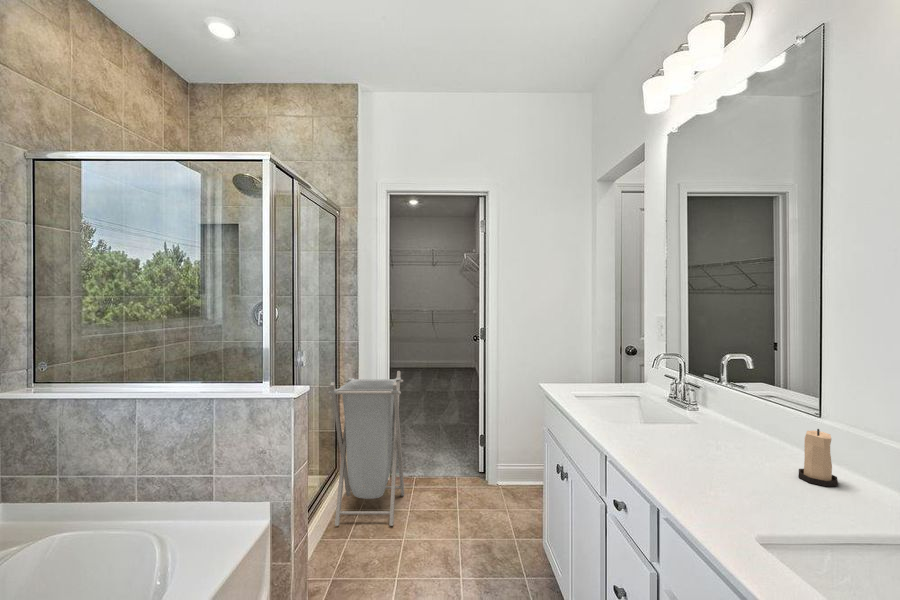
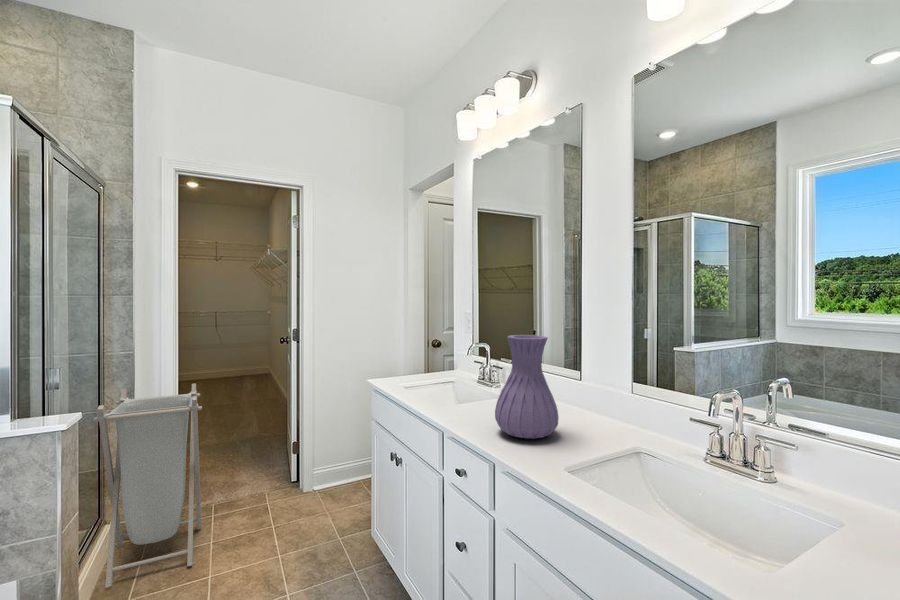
vase: none [670,347,766,483] -> present [495,335,559,439]
candle: present [799,429,838,486] -> none [575,390,597,430]

